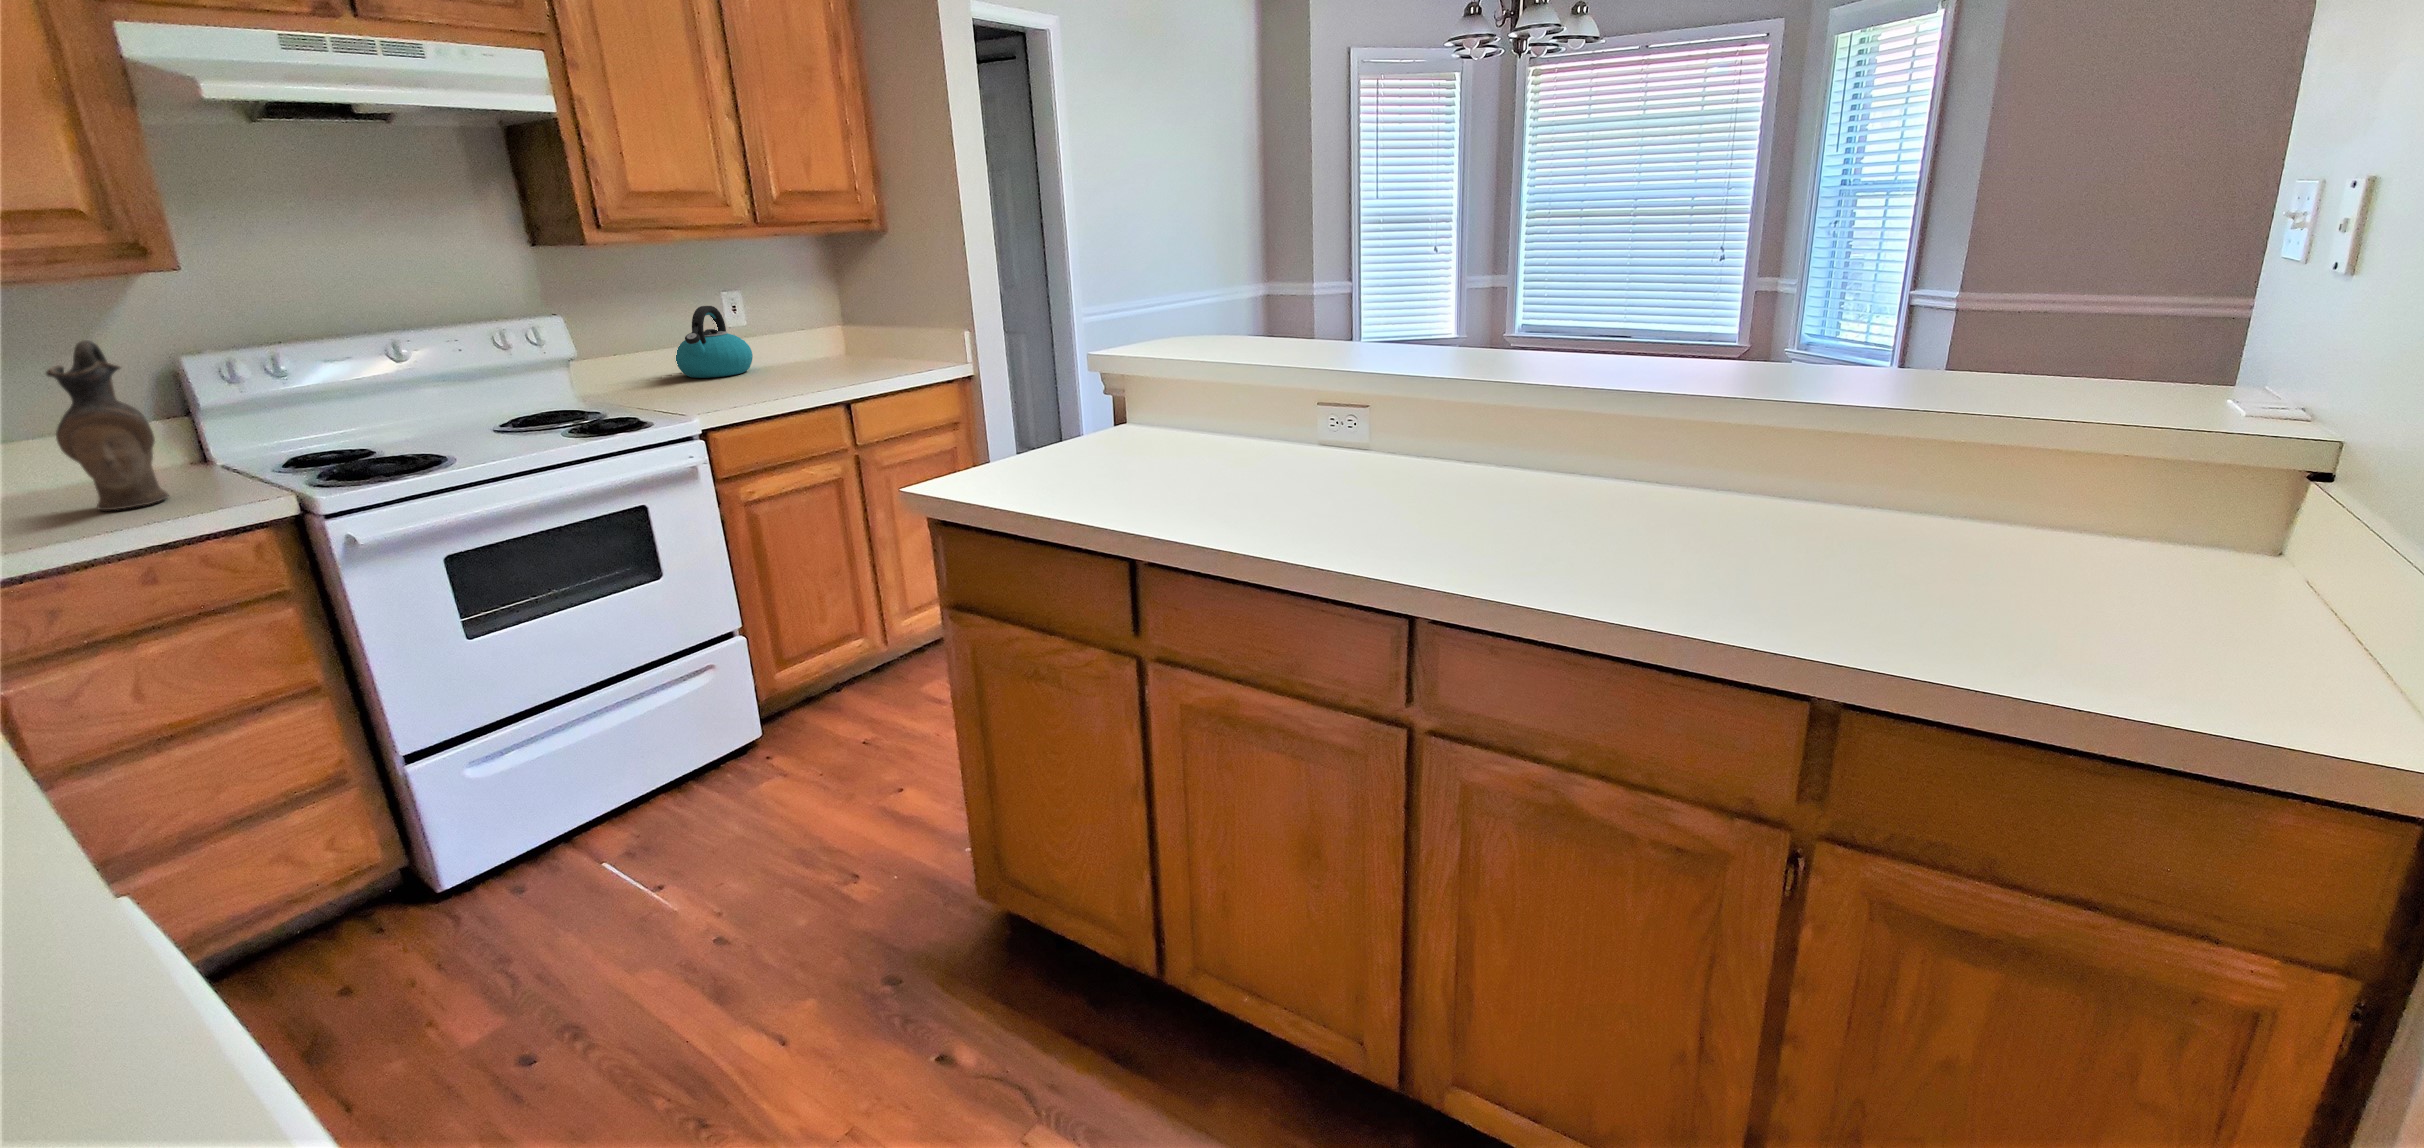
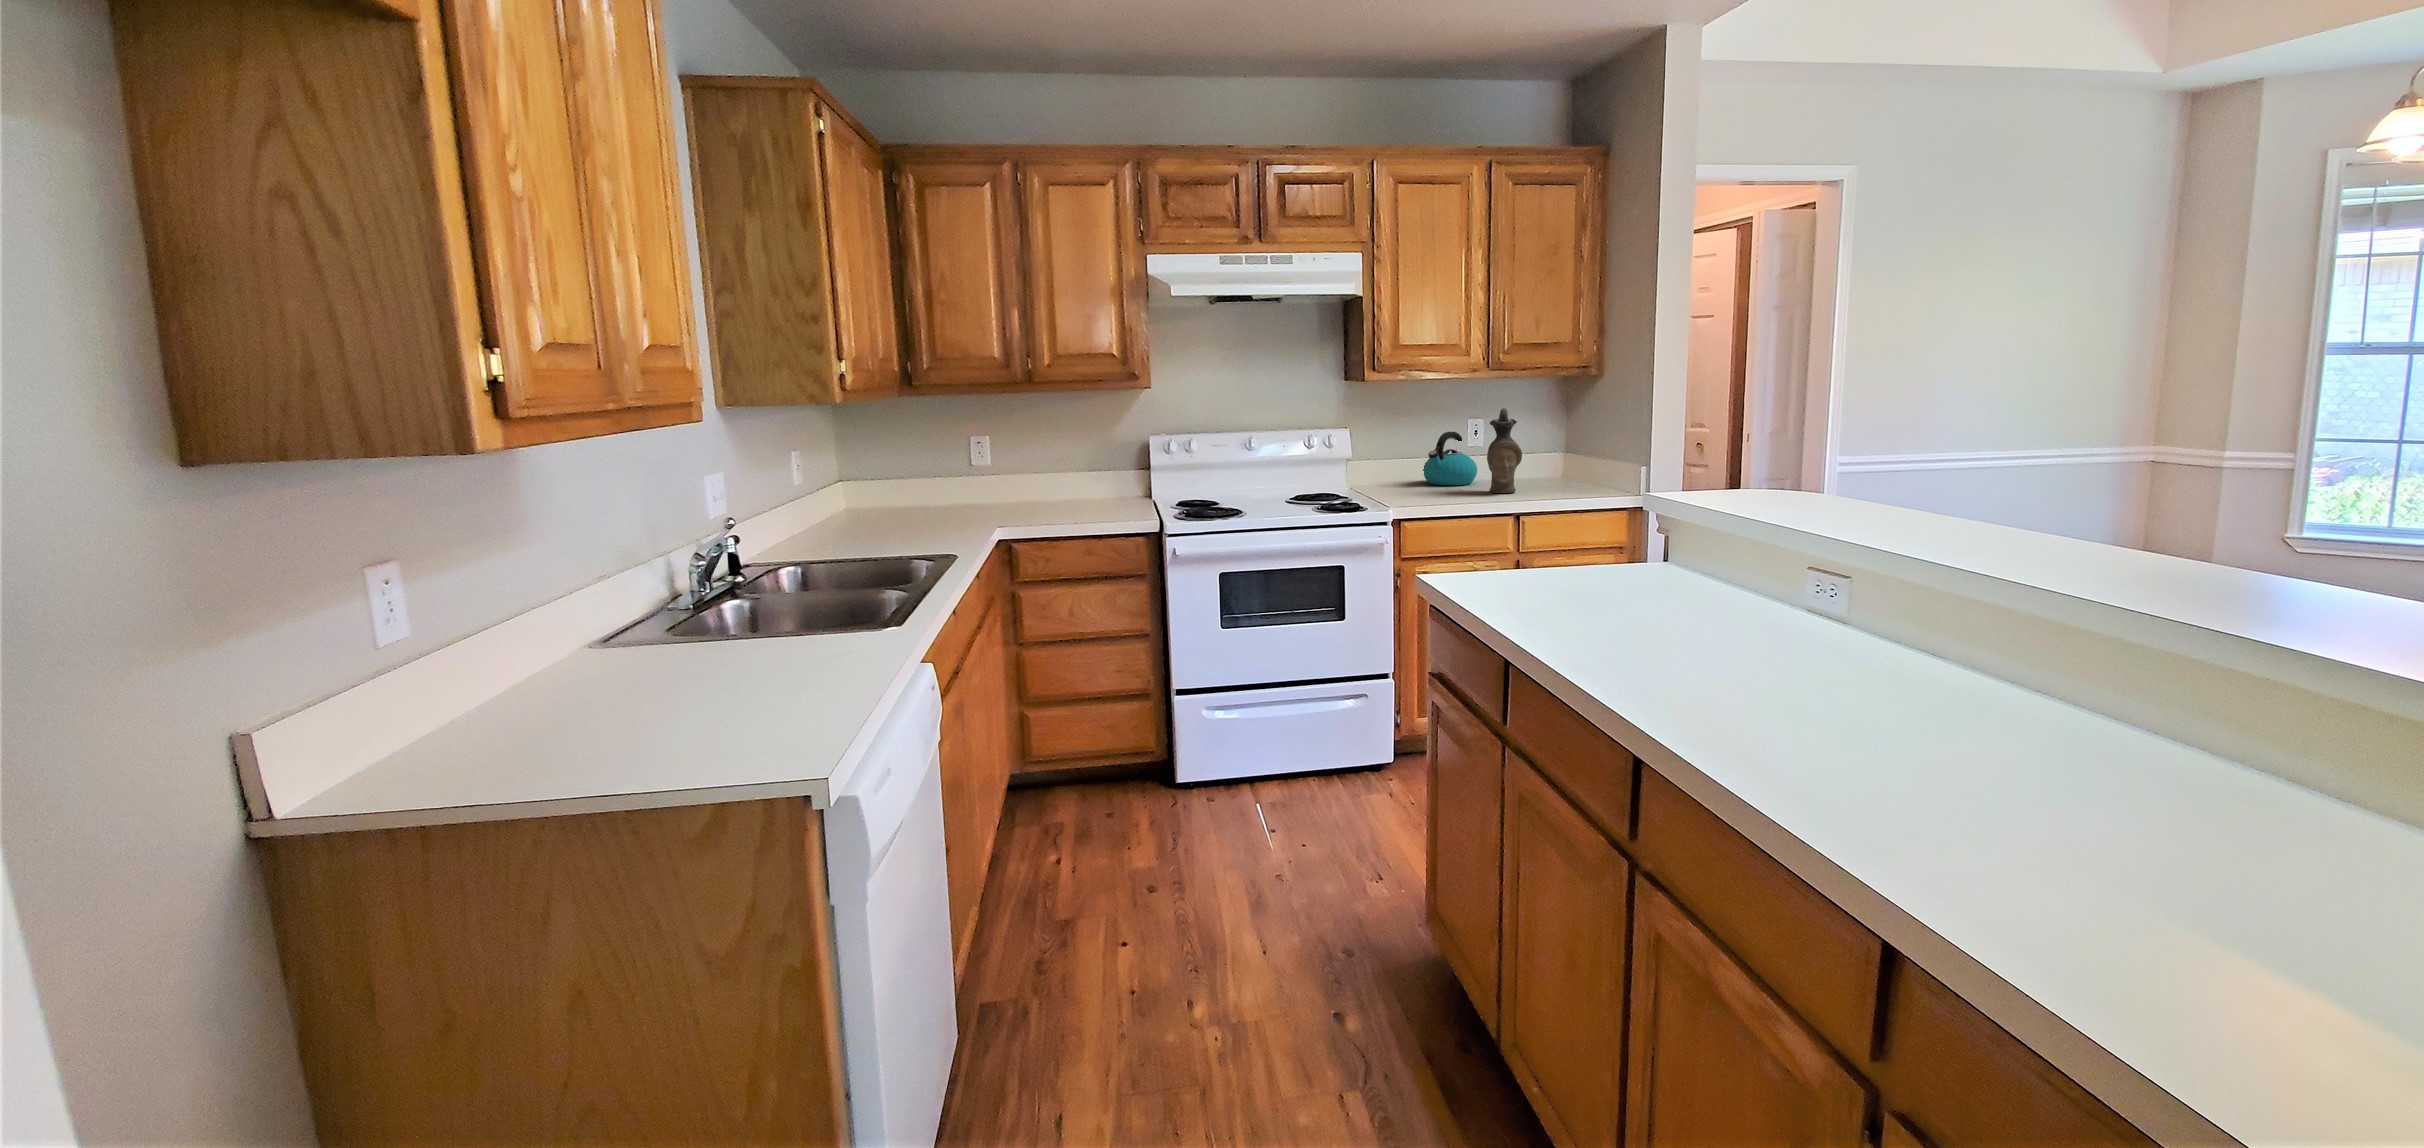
ceramic pitcher: present [46,340,169,511] -> present [1487,408,1522,493]

